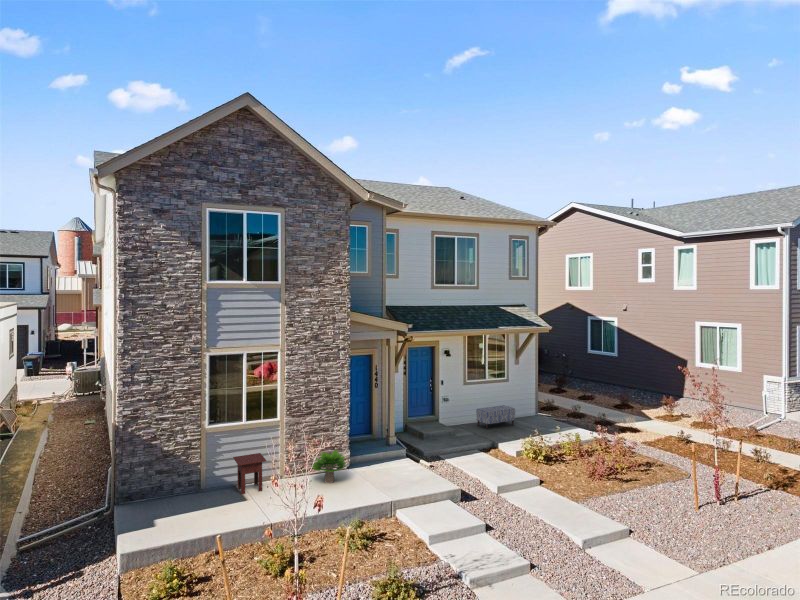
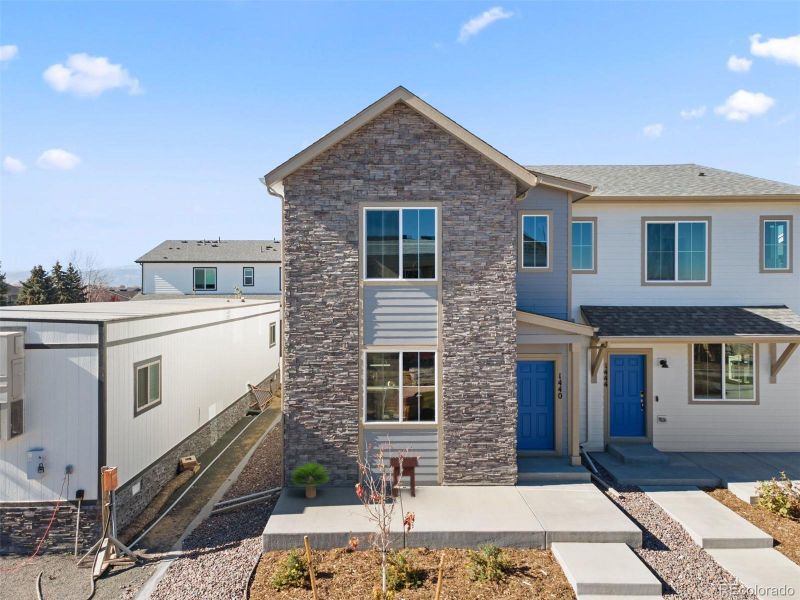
bench: present [476,405,515,429] -> none [709,436,769,465]
potted plant: present [312,450,346,483] -> present [292,463,329,498]

